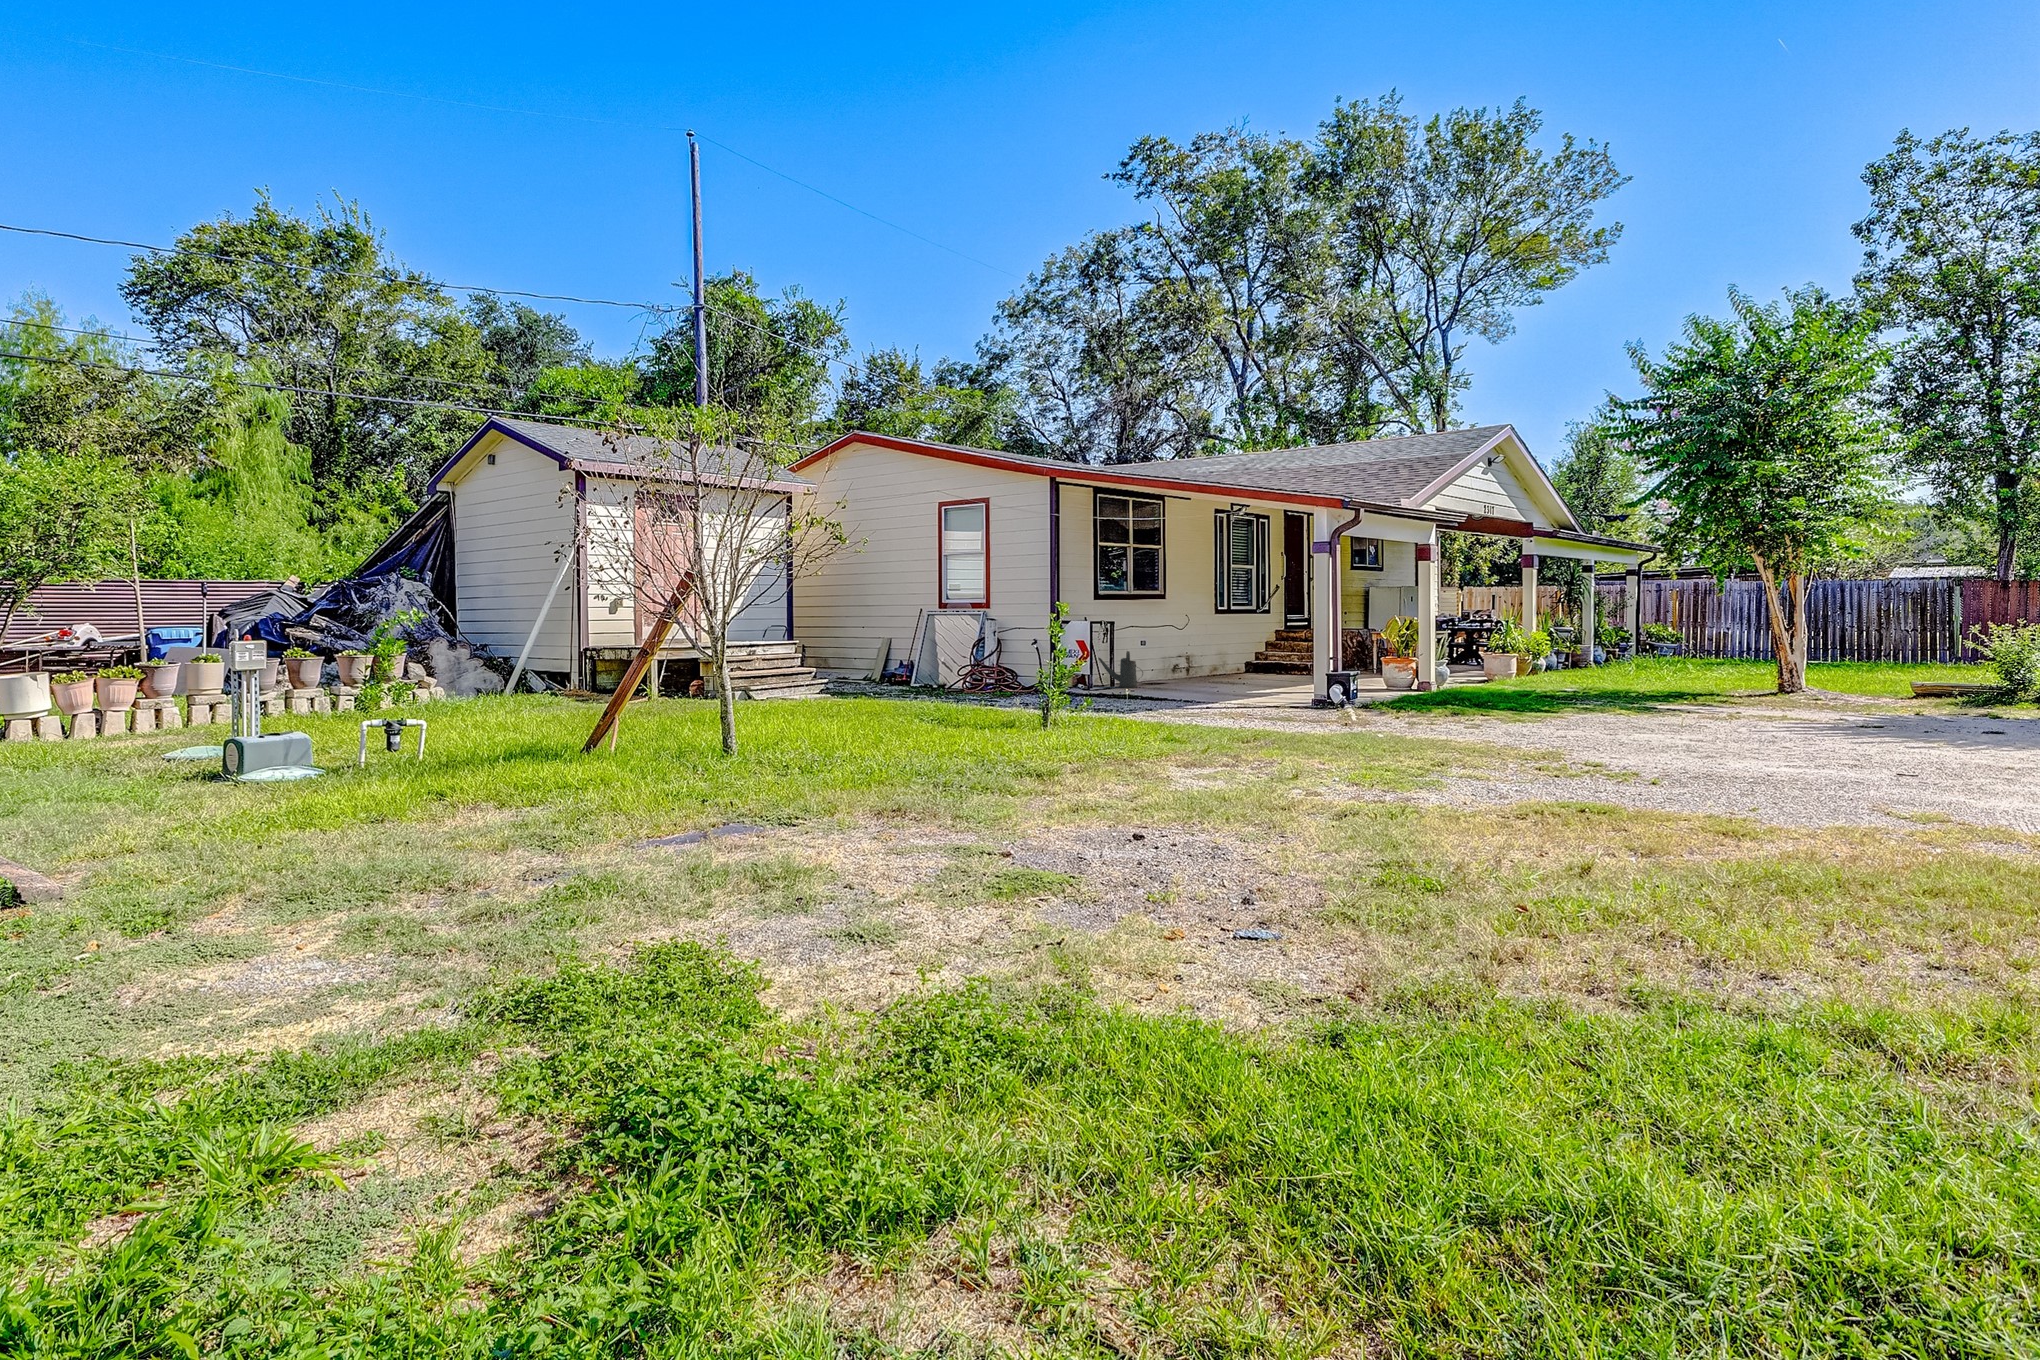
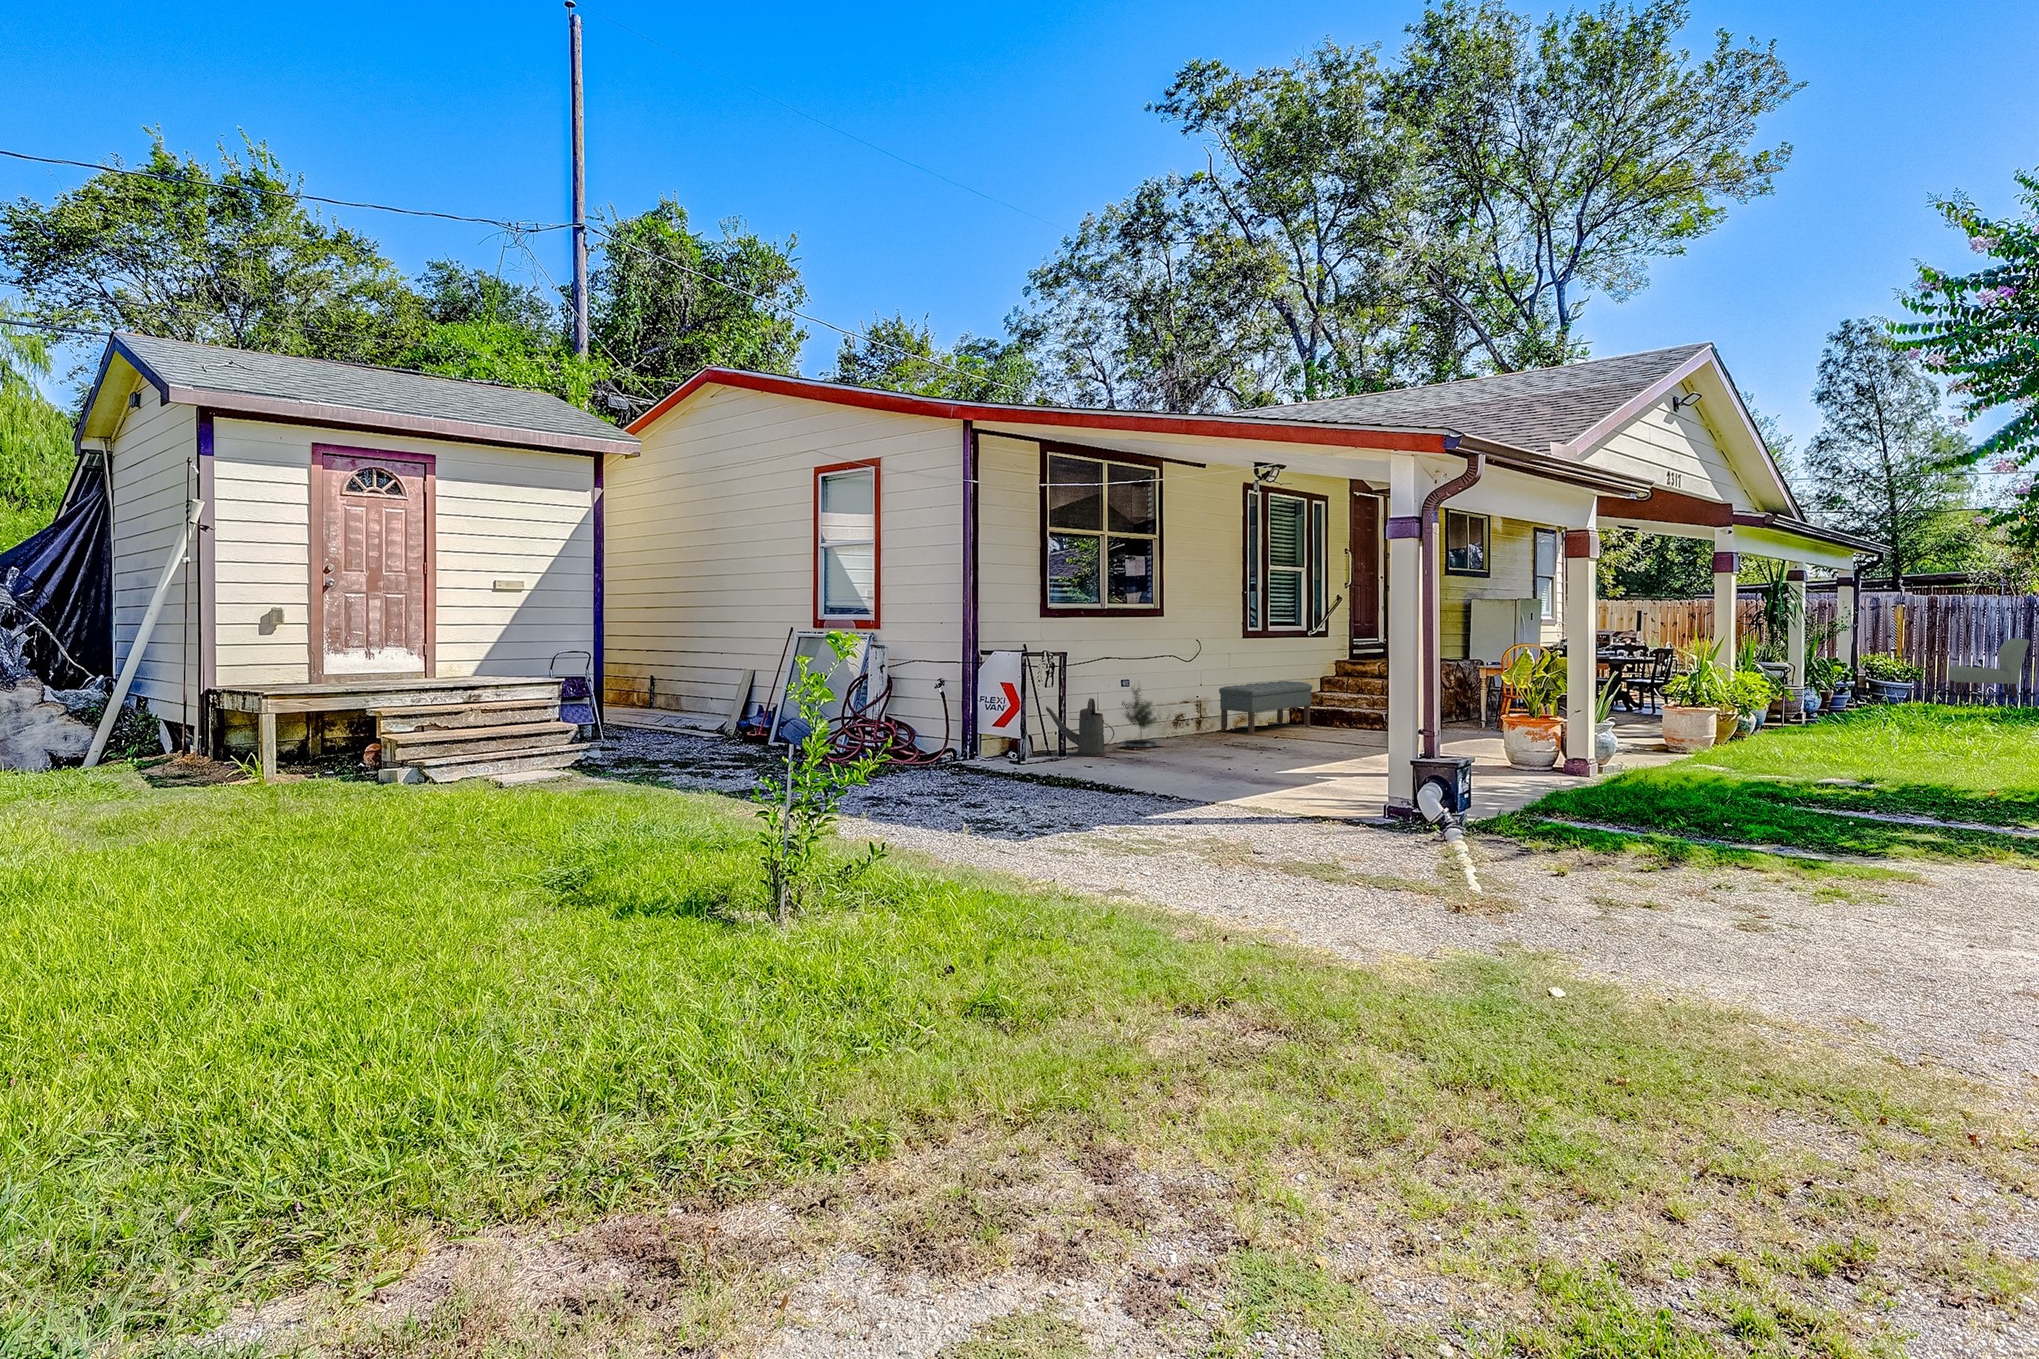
chair: none [1704,611,1753,654] -> present [1948,638,2030,698]
potted tree: none [1142,641,1169,684] -> present [1122,688,1159,747]
bench: none [1201,643,1262,678] -> present [1219,681,1312,735]

